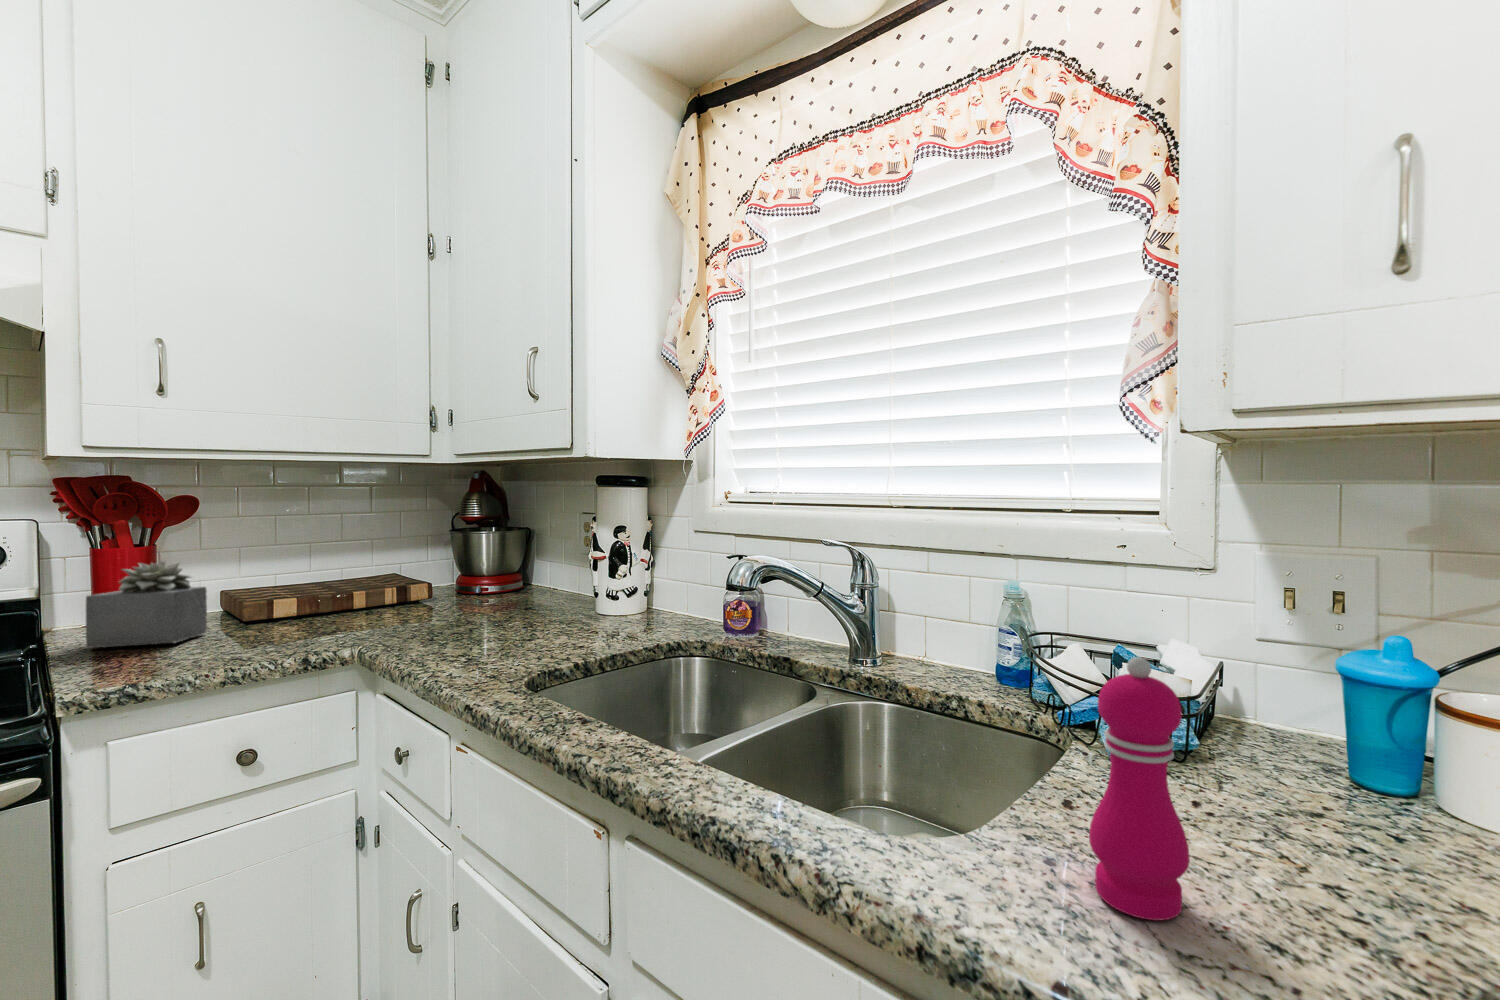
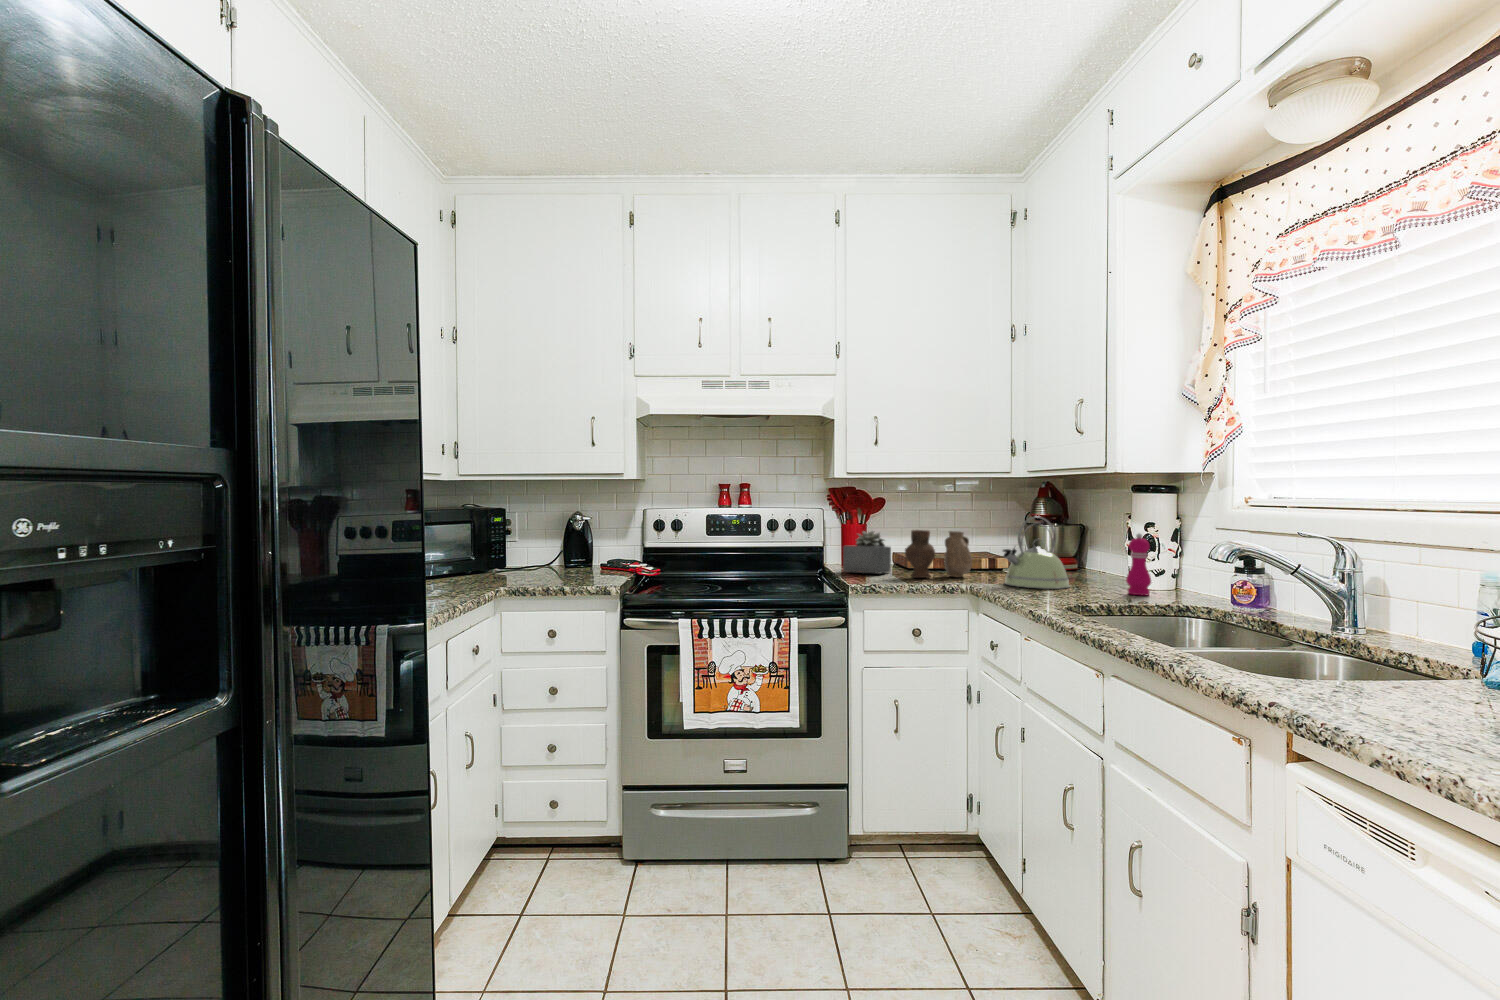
kettle: none [416,524,521,638] -> present [1003,516,1070,589]
vase: none [230,551,366,643] -> present [905,530,972,578]
pepper mill: present [1089,657,1190,920] -> present [1126,533,1151,595]

